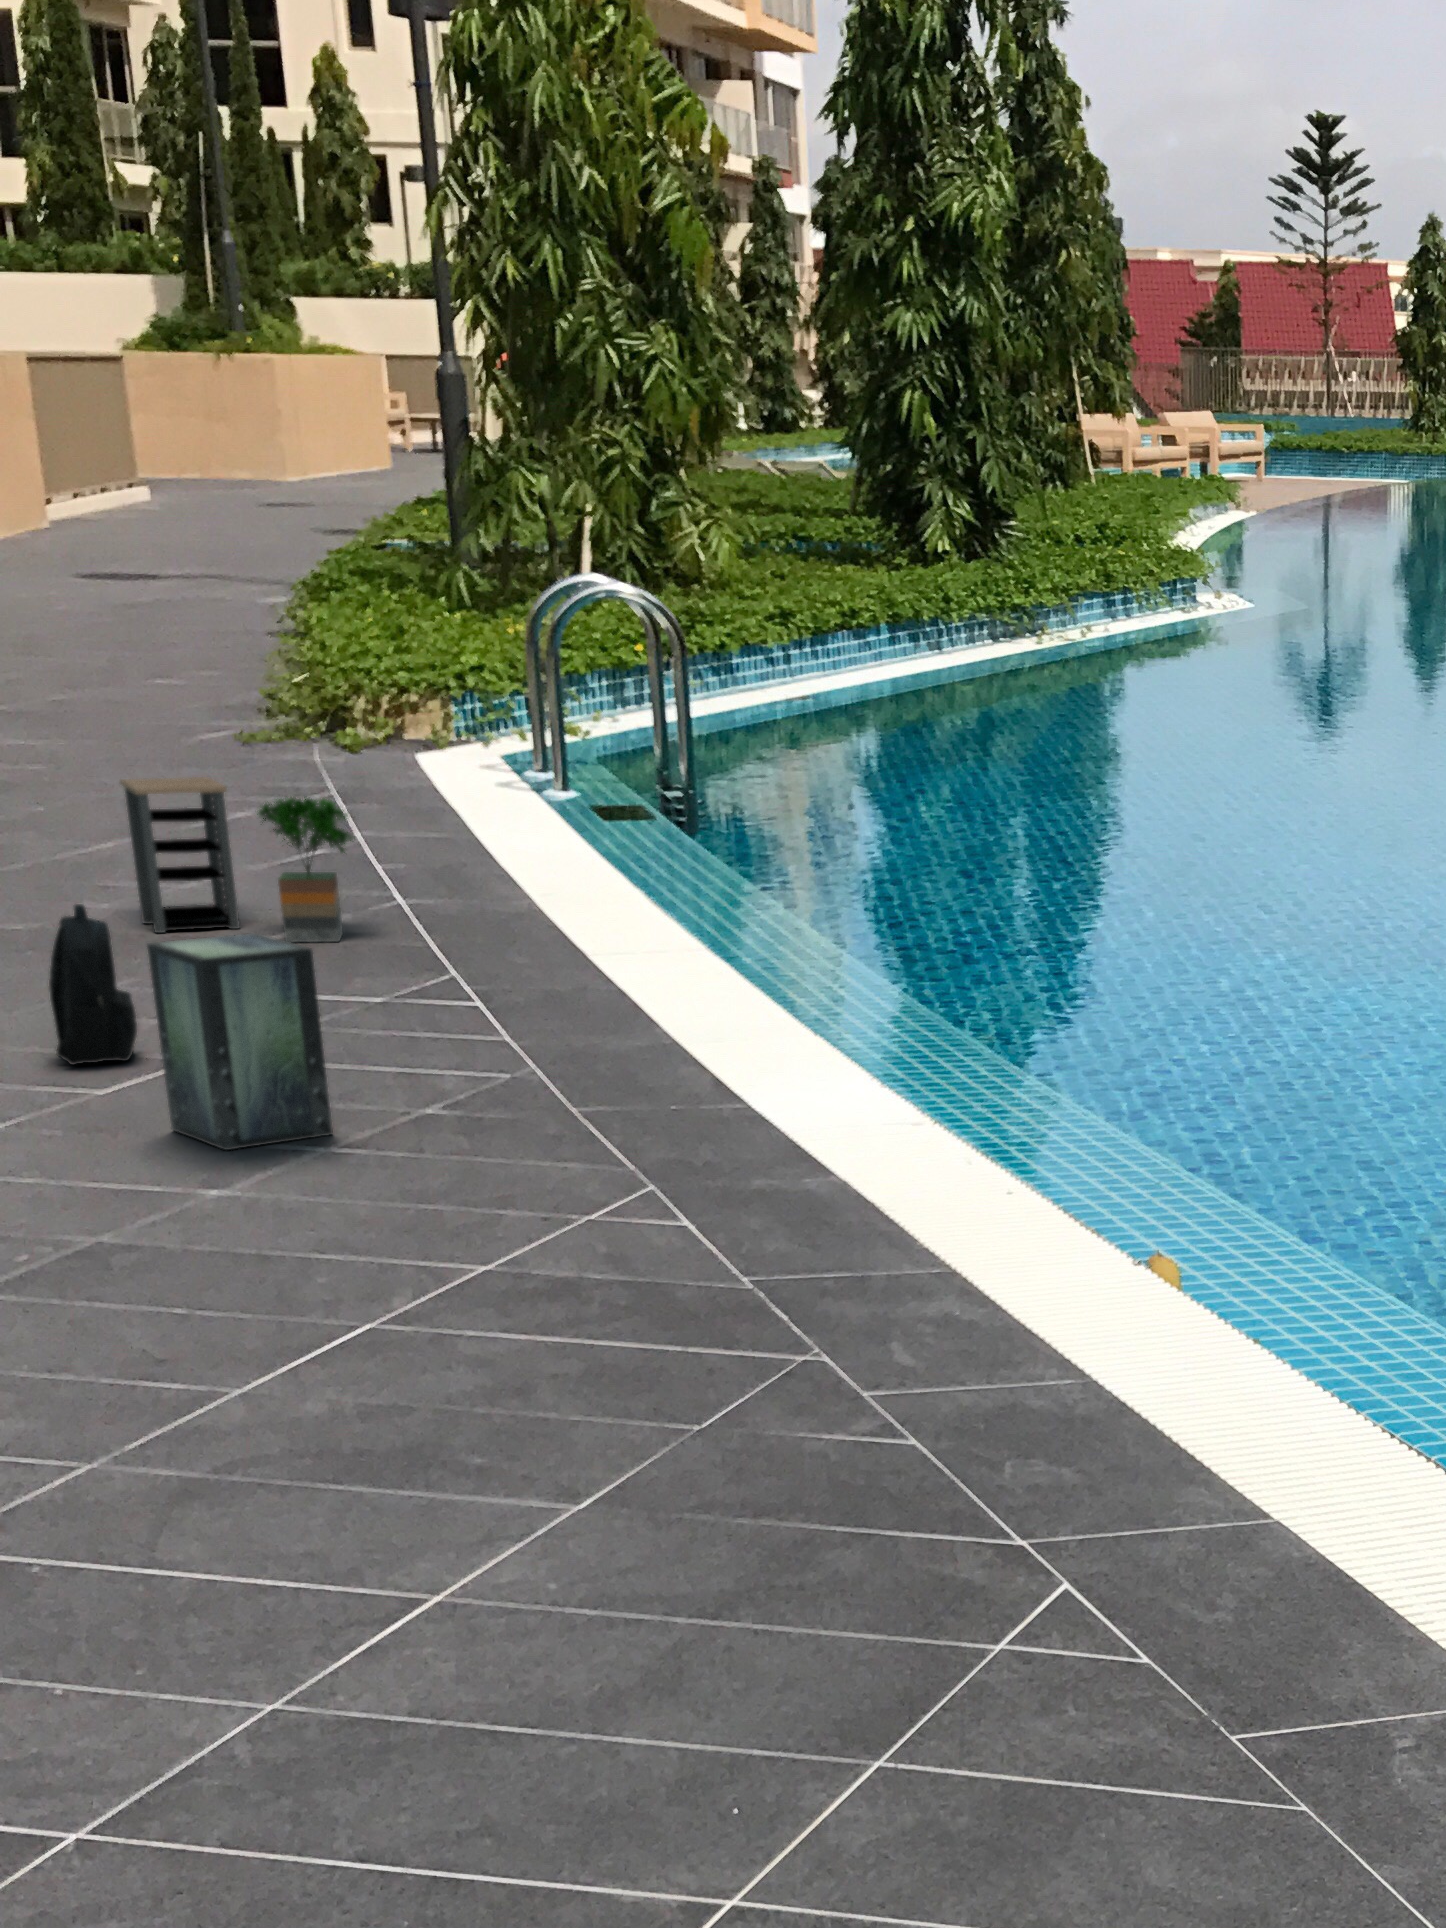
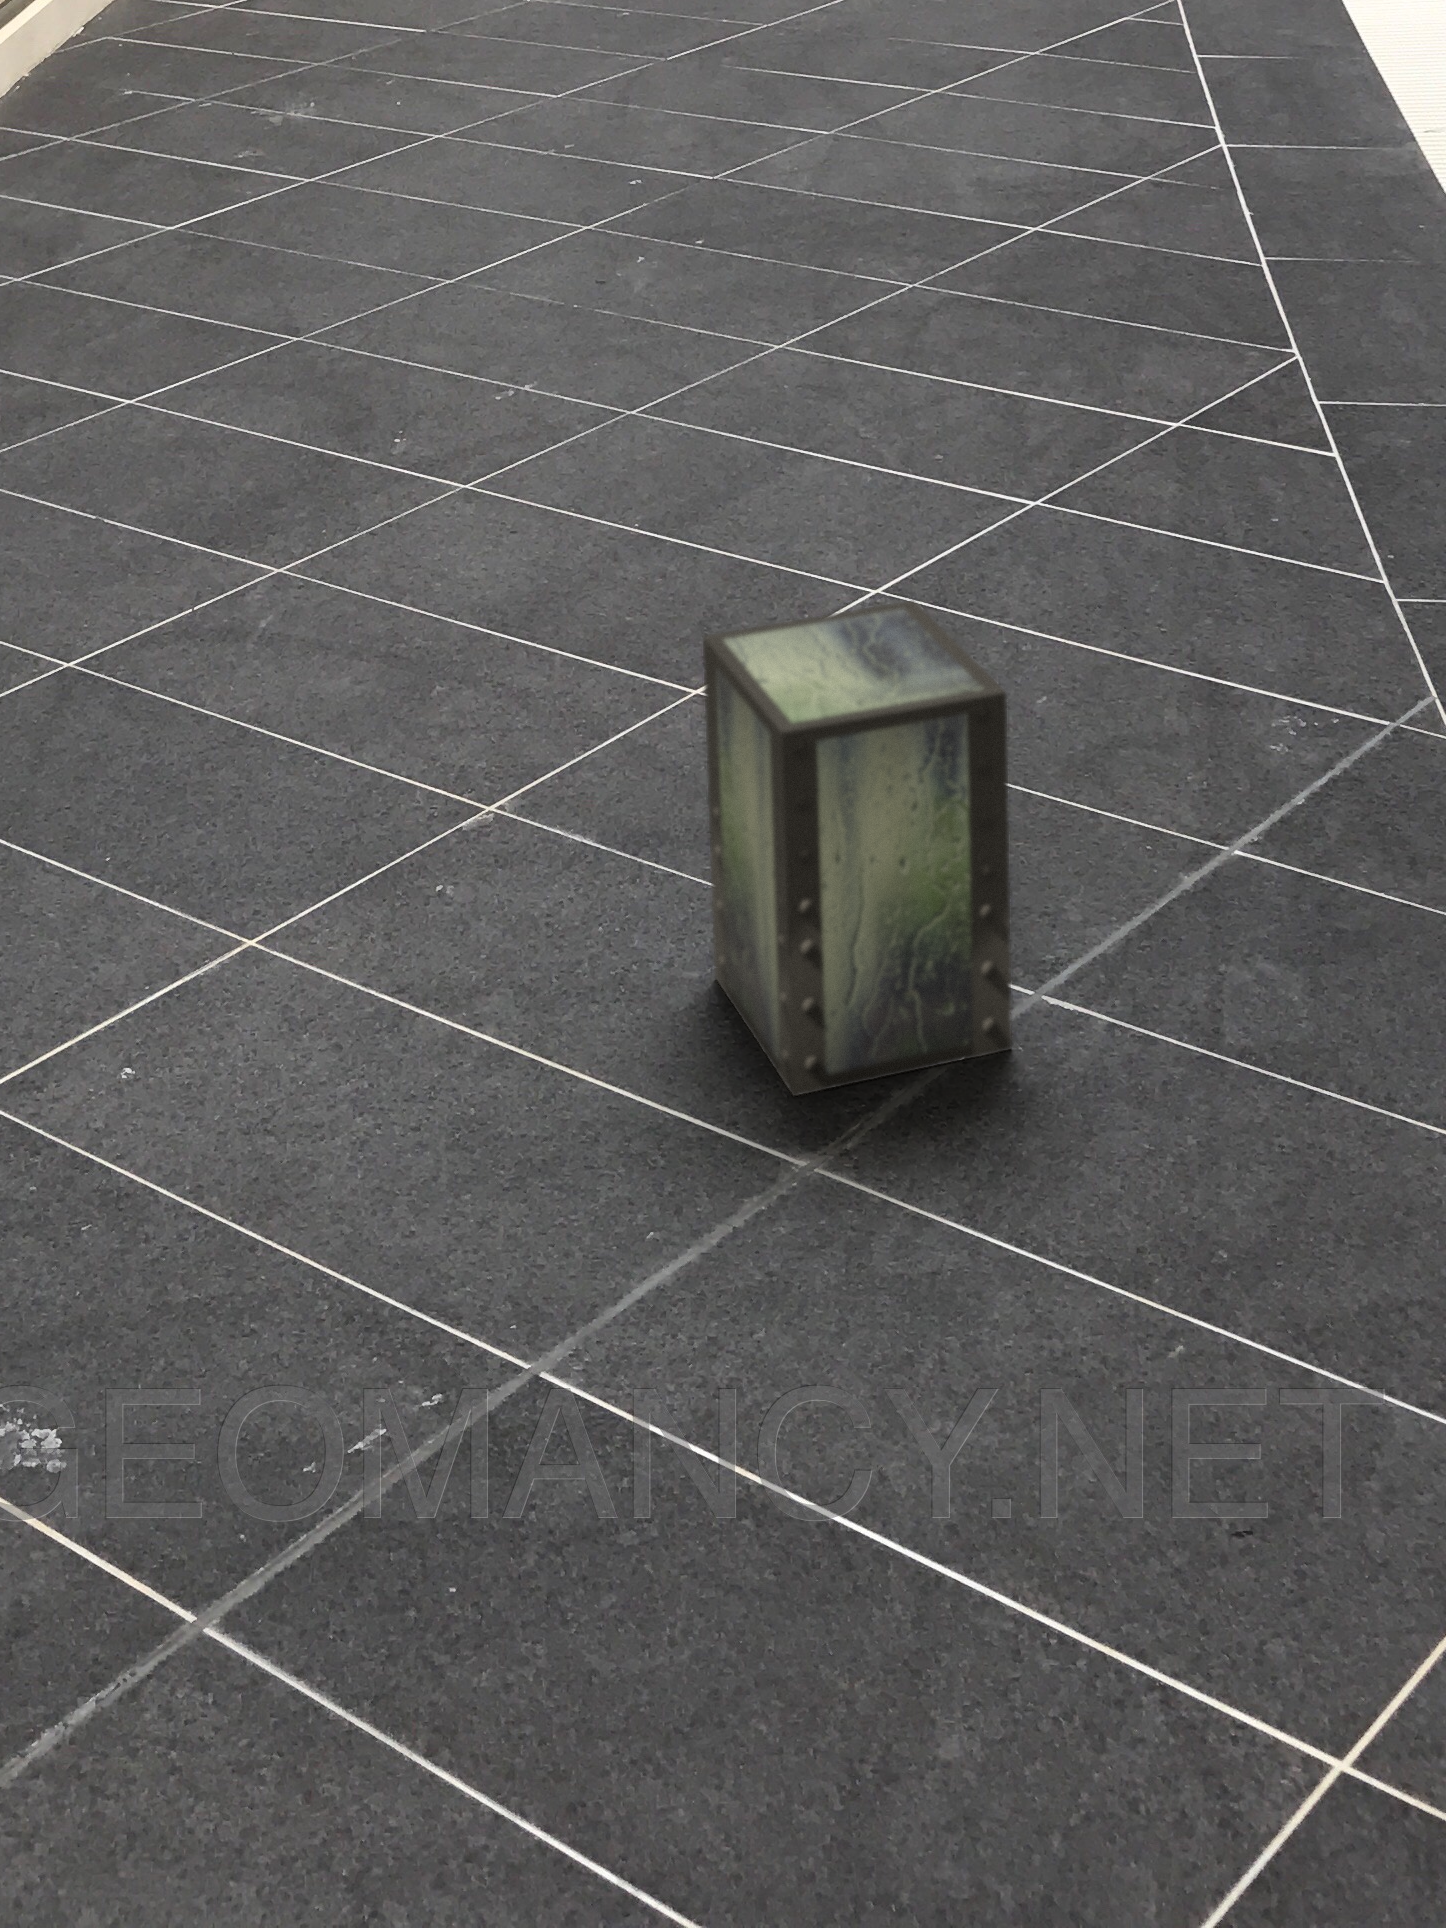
side table: present [120,777,240,933] -> none [823,11,968,252]
potted tree: present [257,797,355,942] -> none [999,62,1151,293]
backpack: present [49,904,137,1065] -> none [594,398,733,676]

